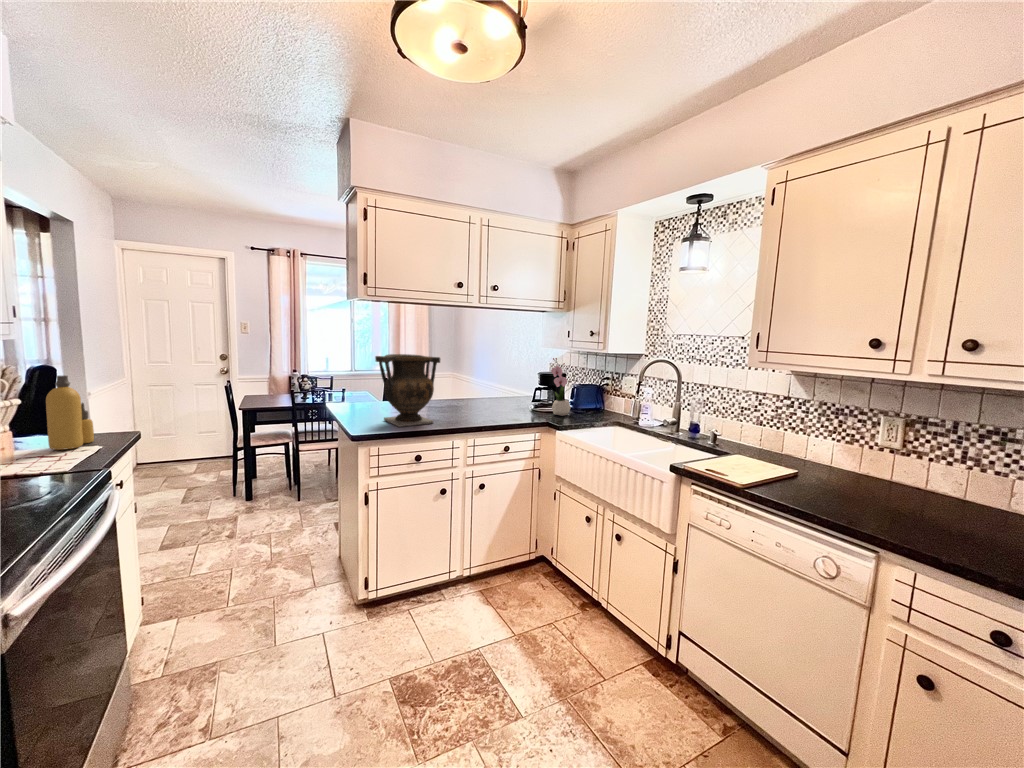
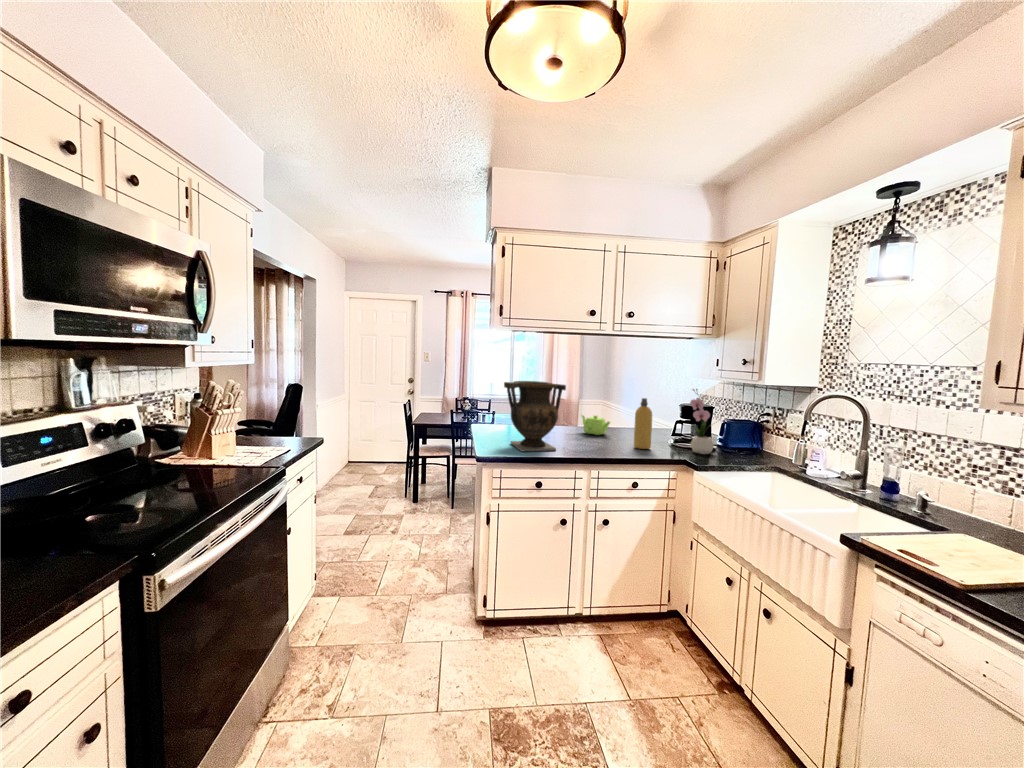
bottle: present [46,375,94,450] -> present [634,398,652,449]
teapot: none [449,387,479,406] -> present [581,415,610,435]

